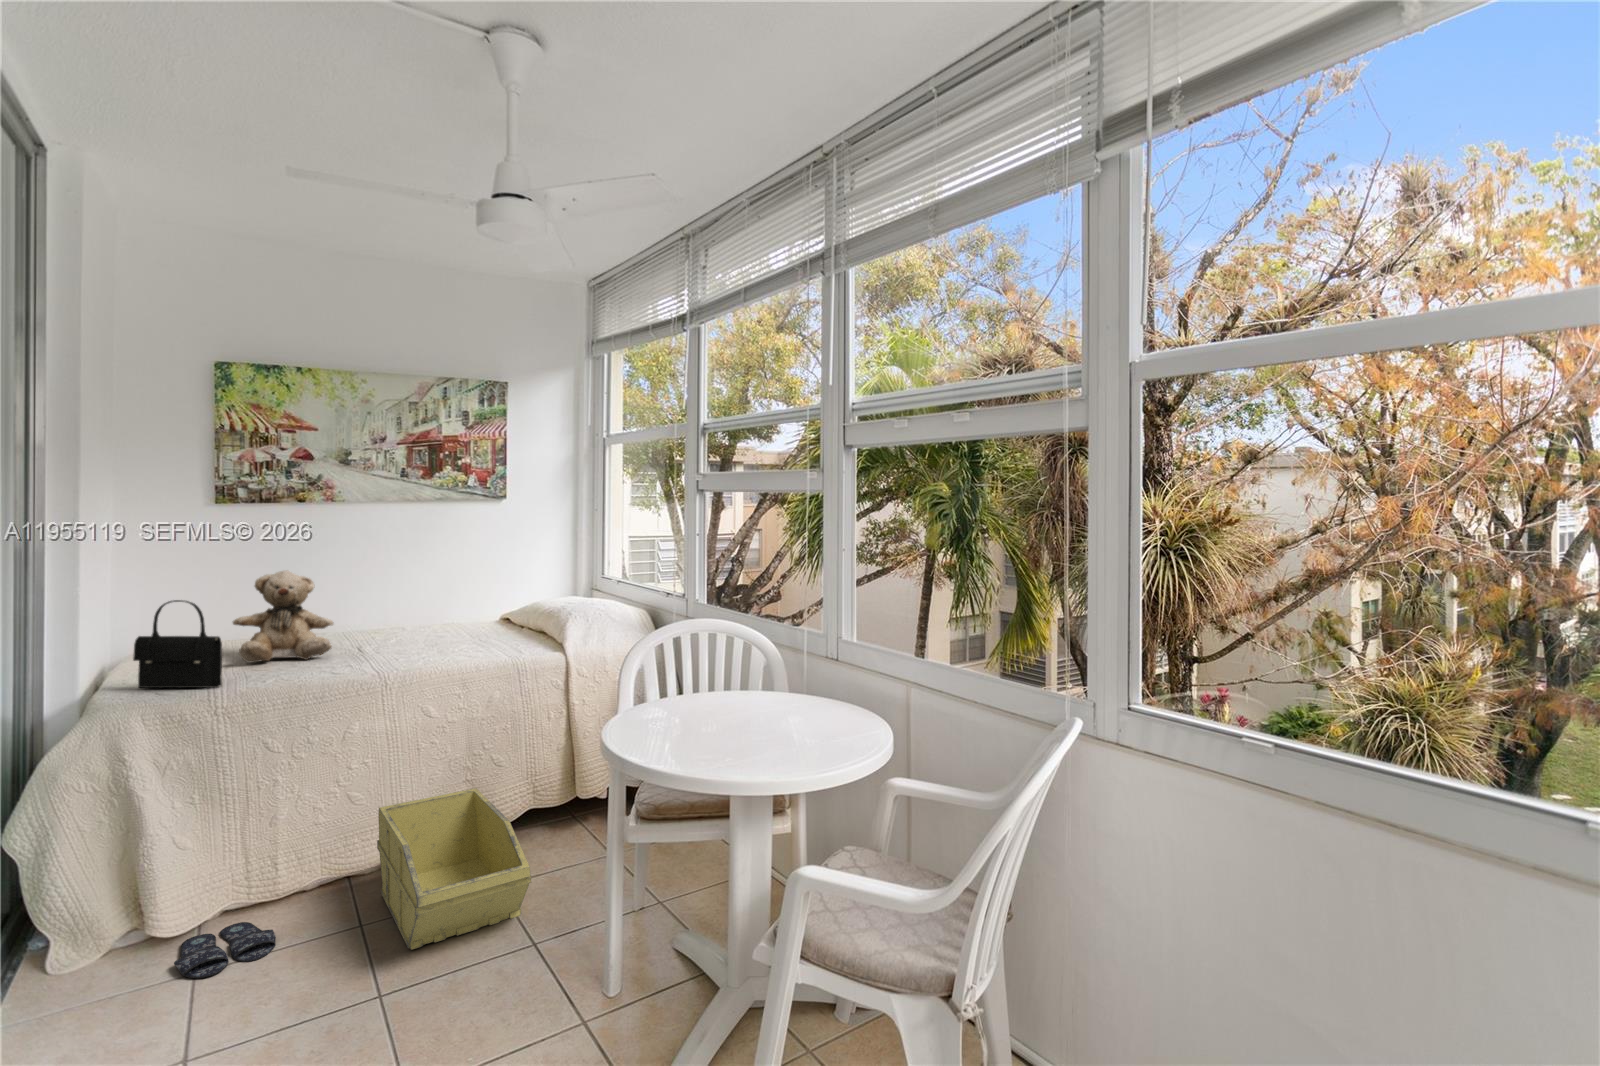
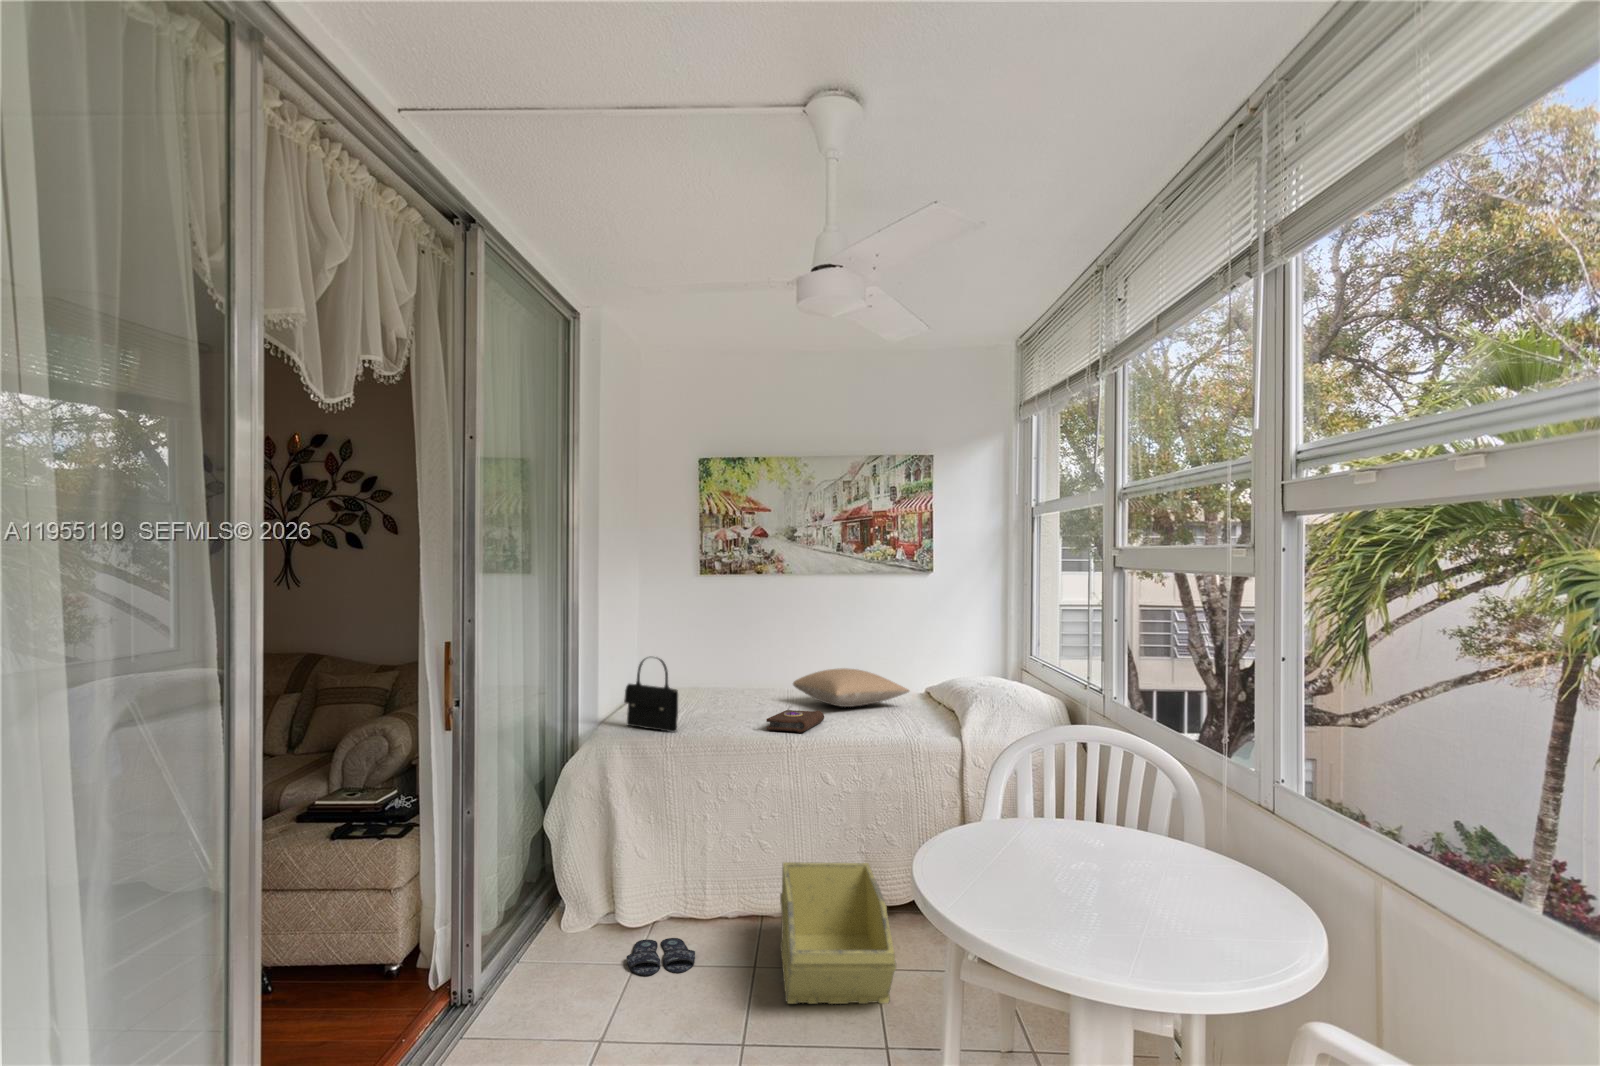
teddy bear: present [233,570,333,662] -> none [696,635,769,717]
pillow: none [359,598,497,637] -> present [793,668,909,707]
book: none [345,643,410,670] -> present [766,710,824,733]

